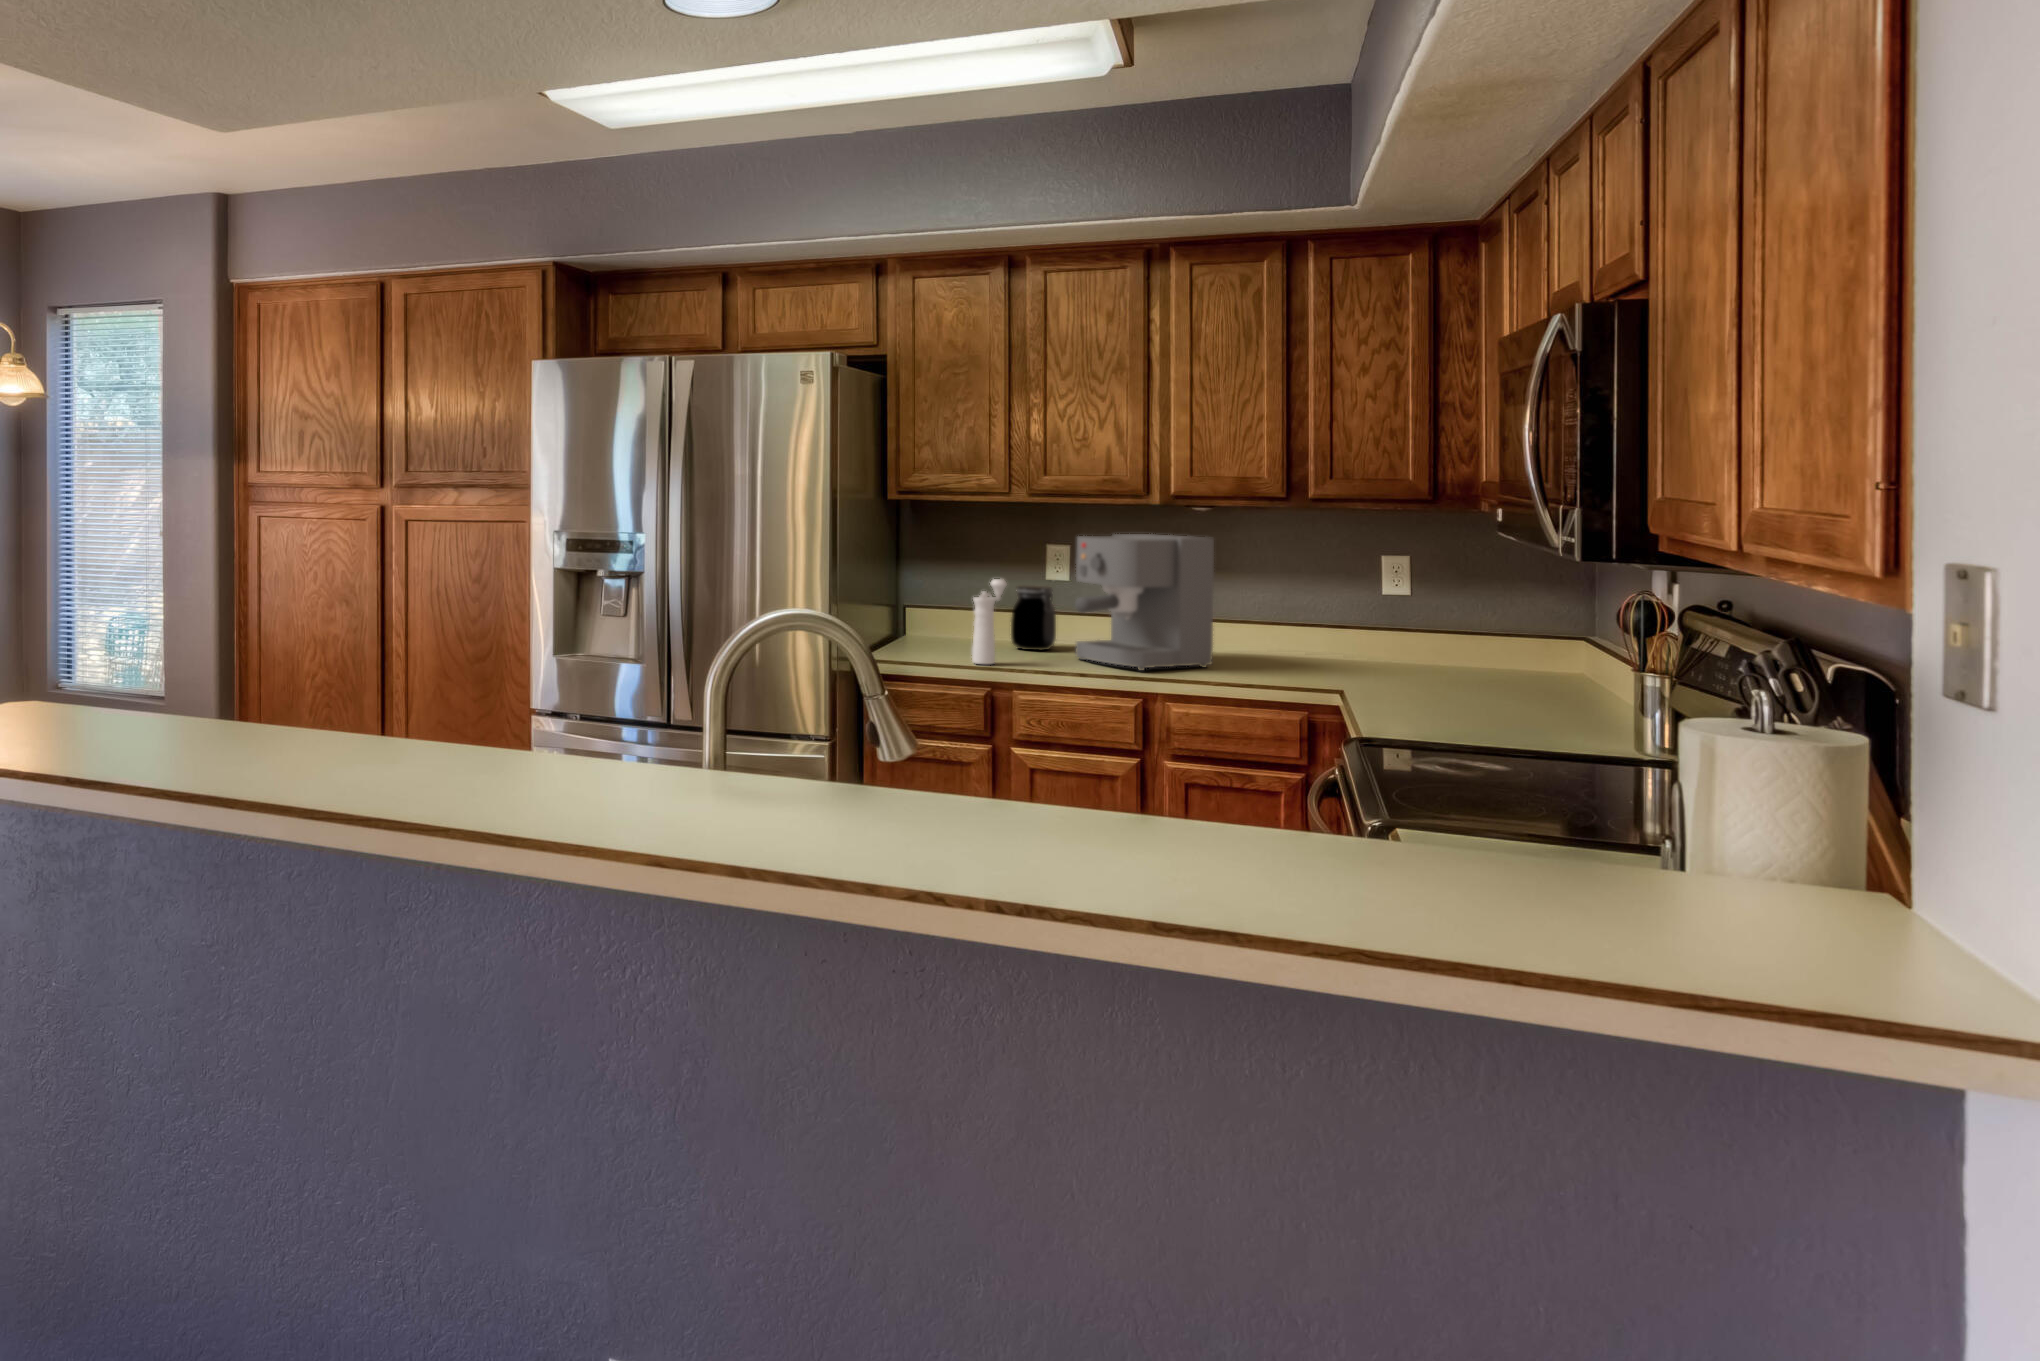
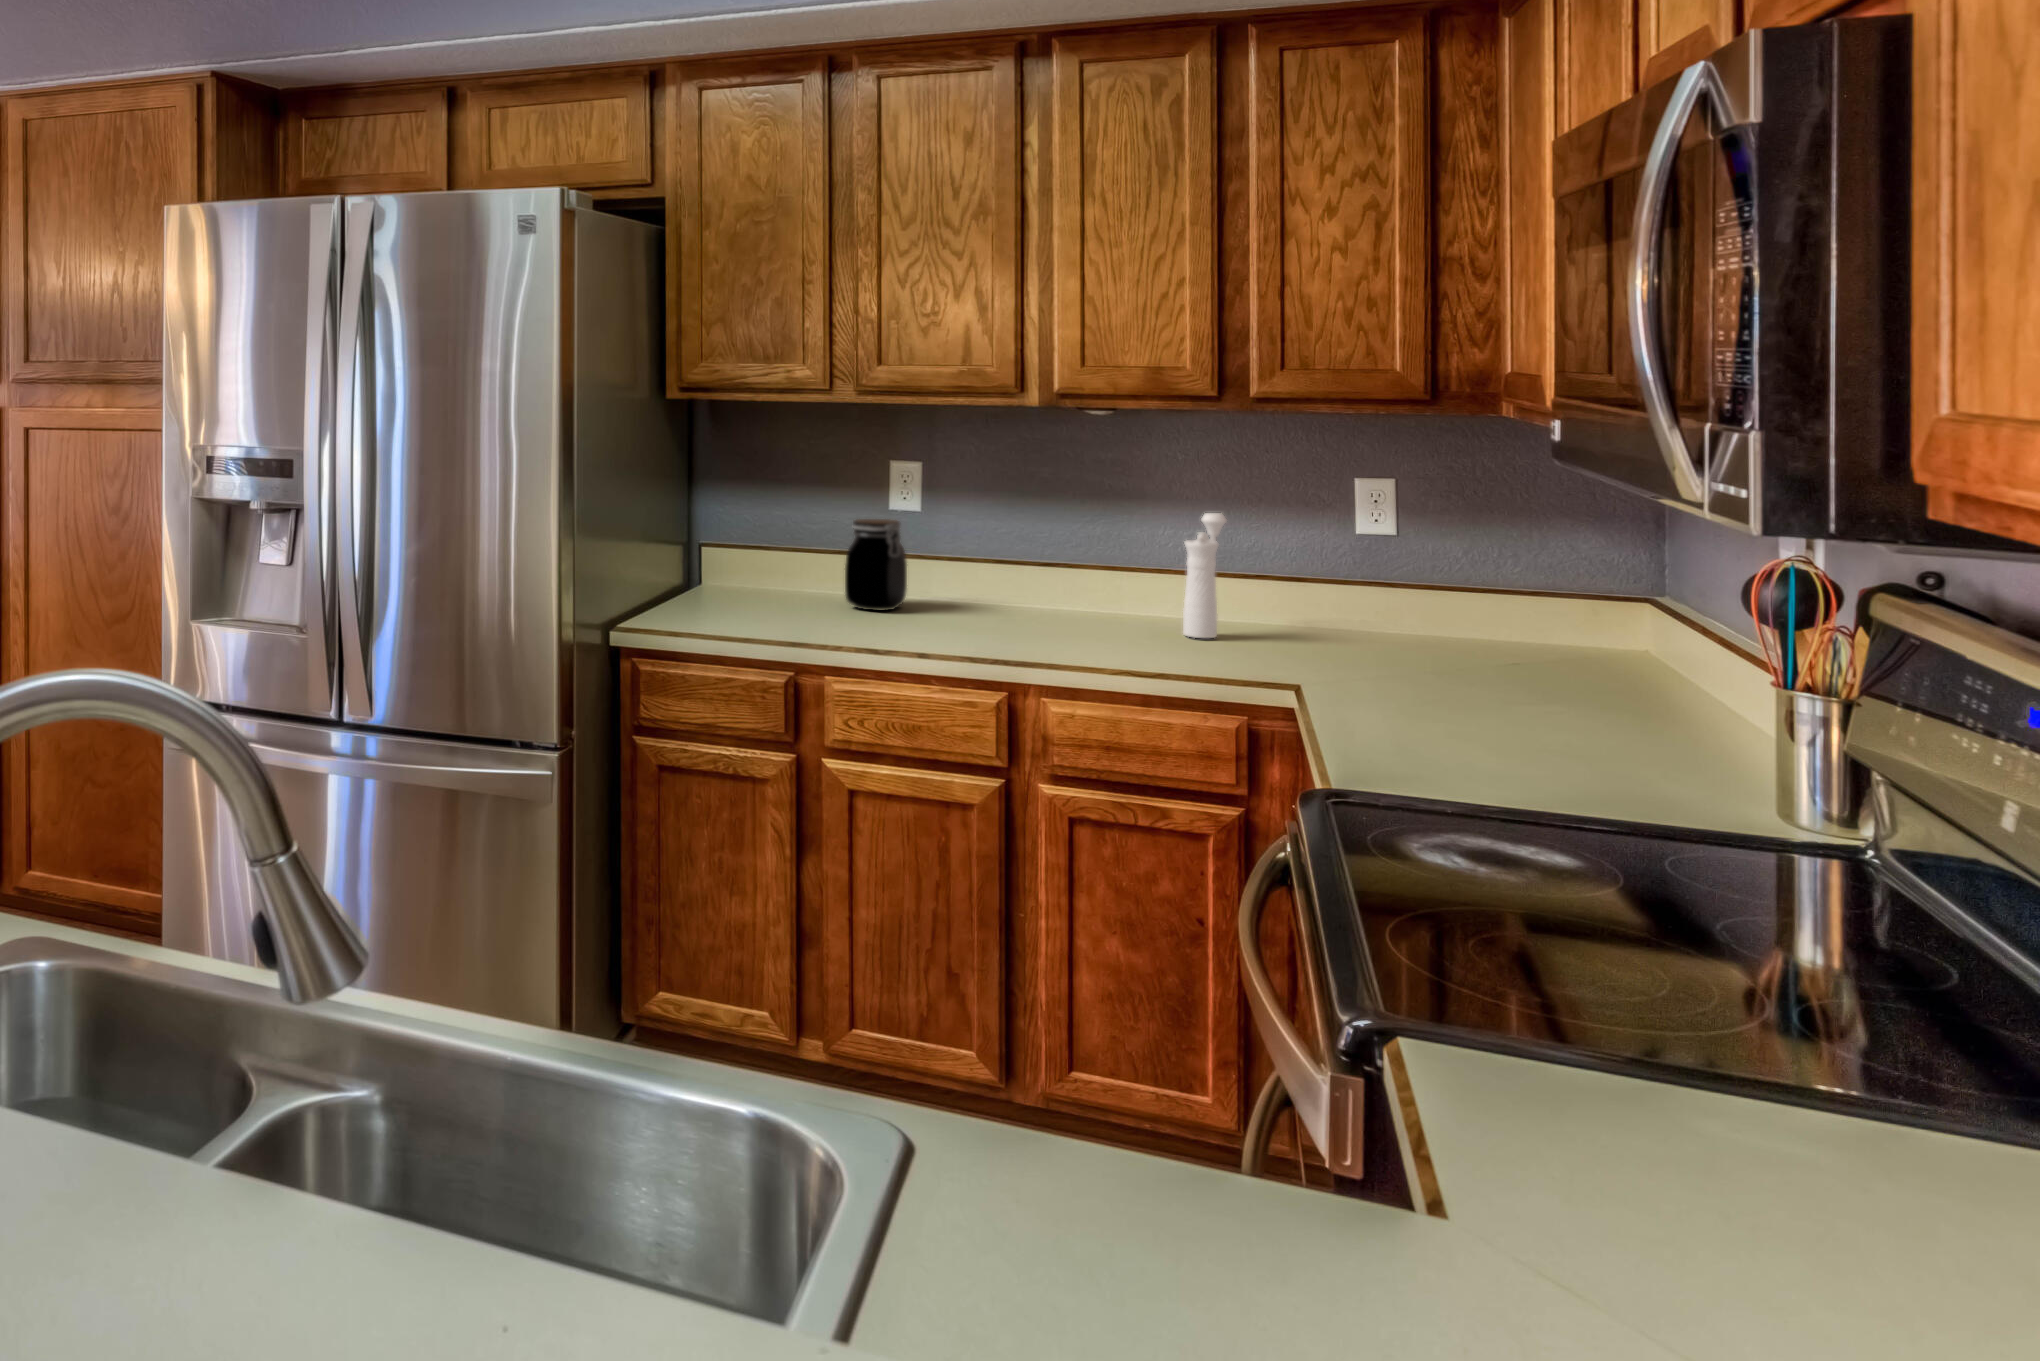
coffee maker: present [1075,534,1214,670] -> none [918,448,1117,648]
pepper mill: present [972,579,1007,664] -> present [1183,513,1226,638]

